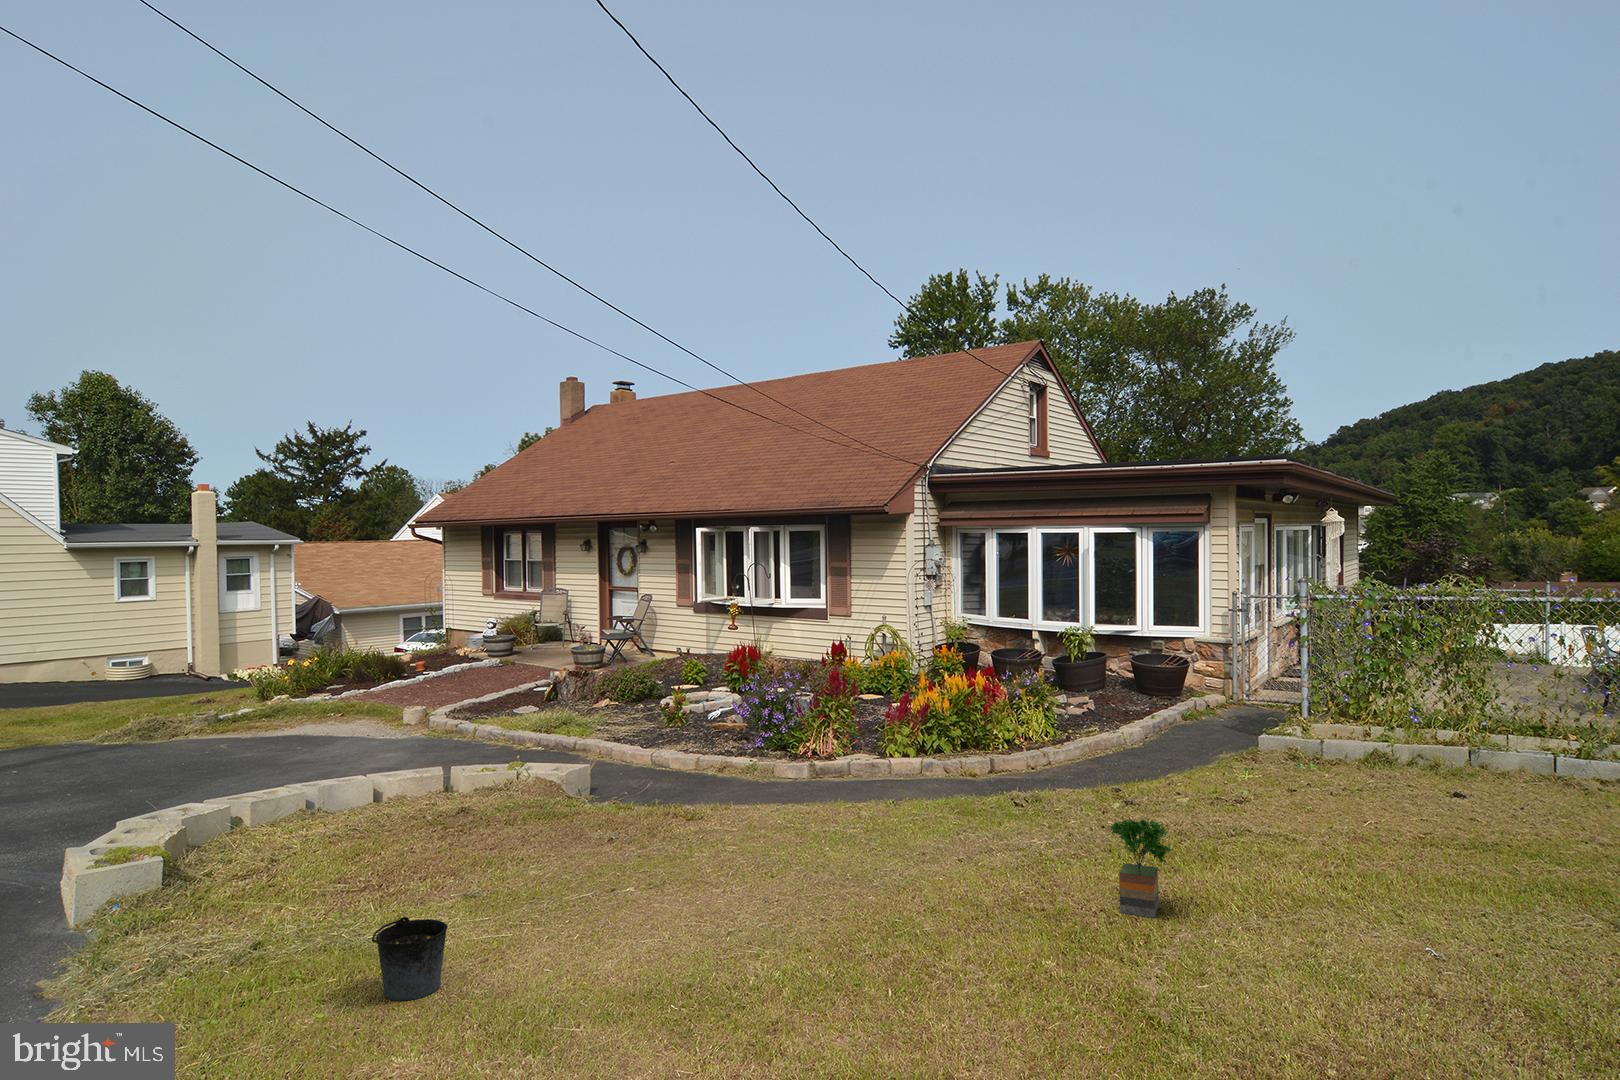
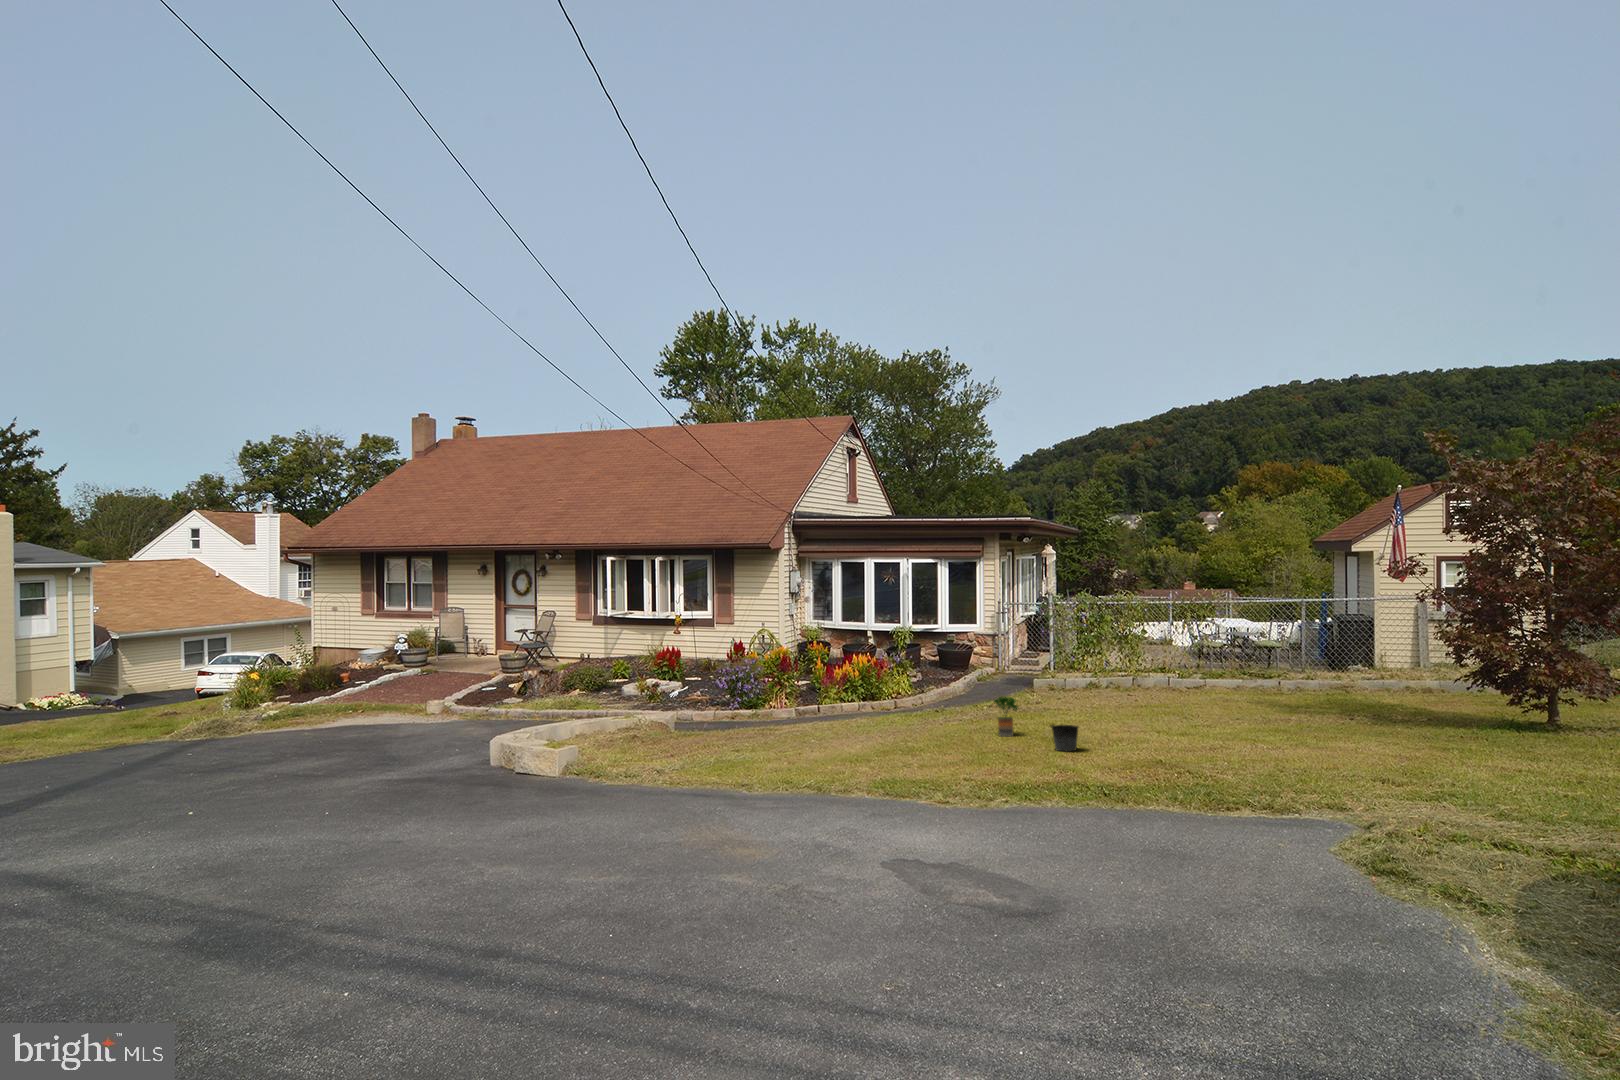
bucket: present [372,917,447,1001] -> present [1051,725,1078,751]

